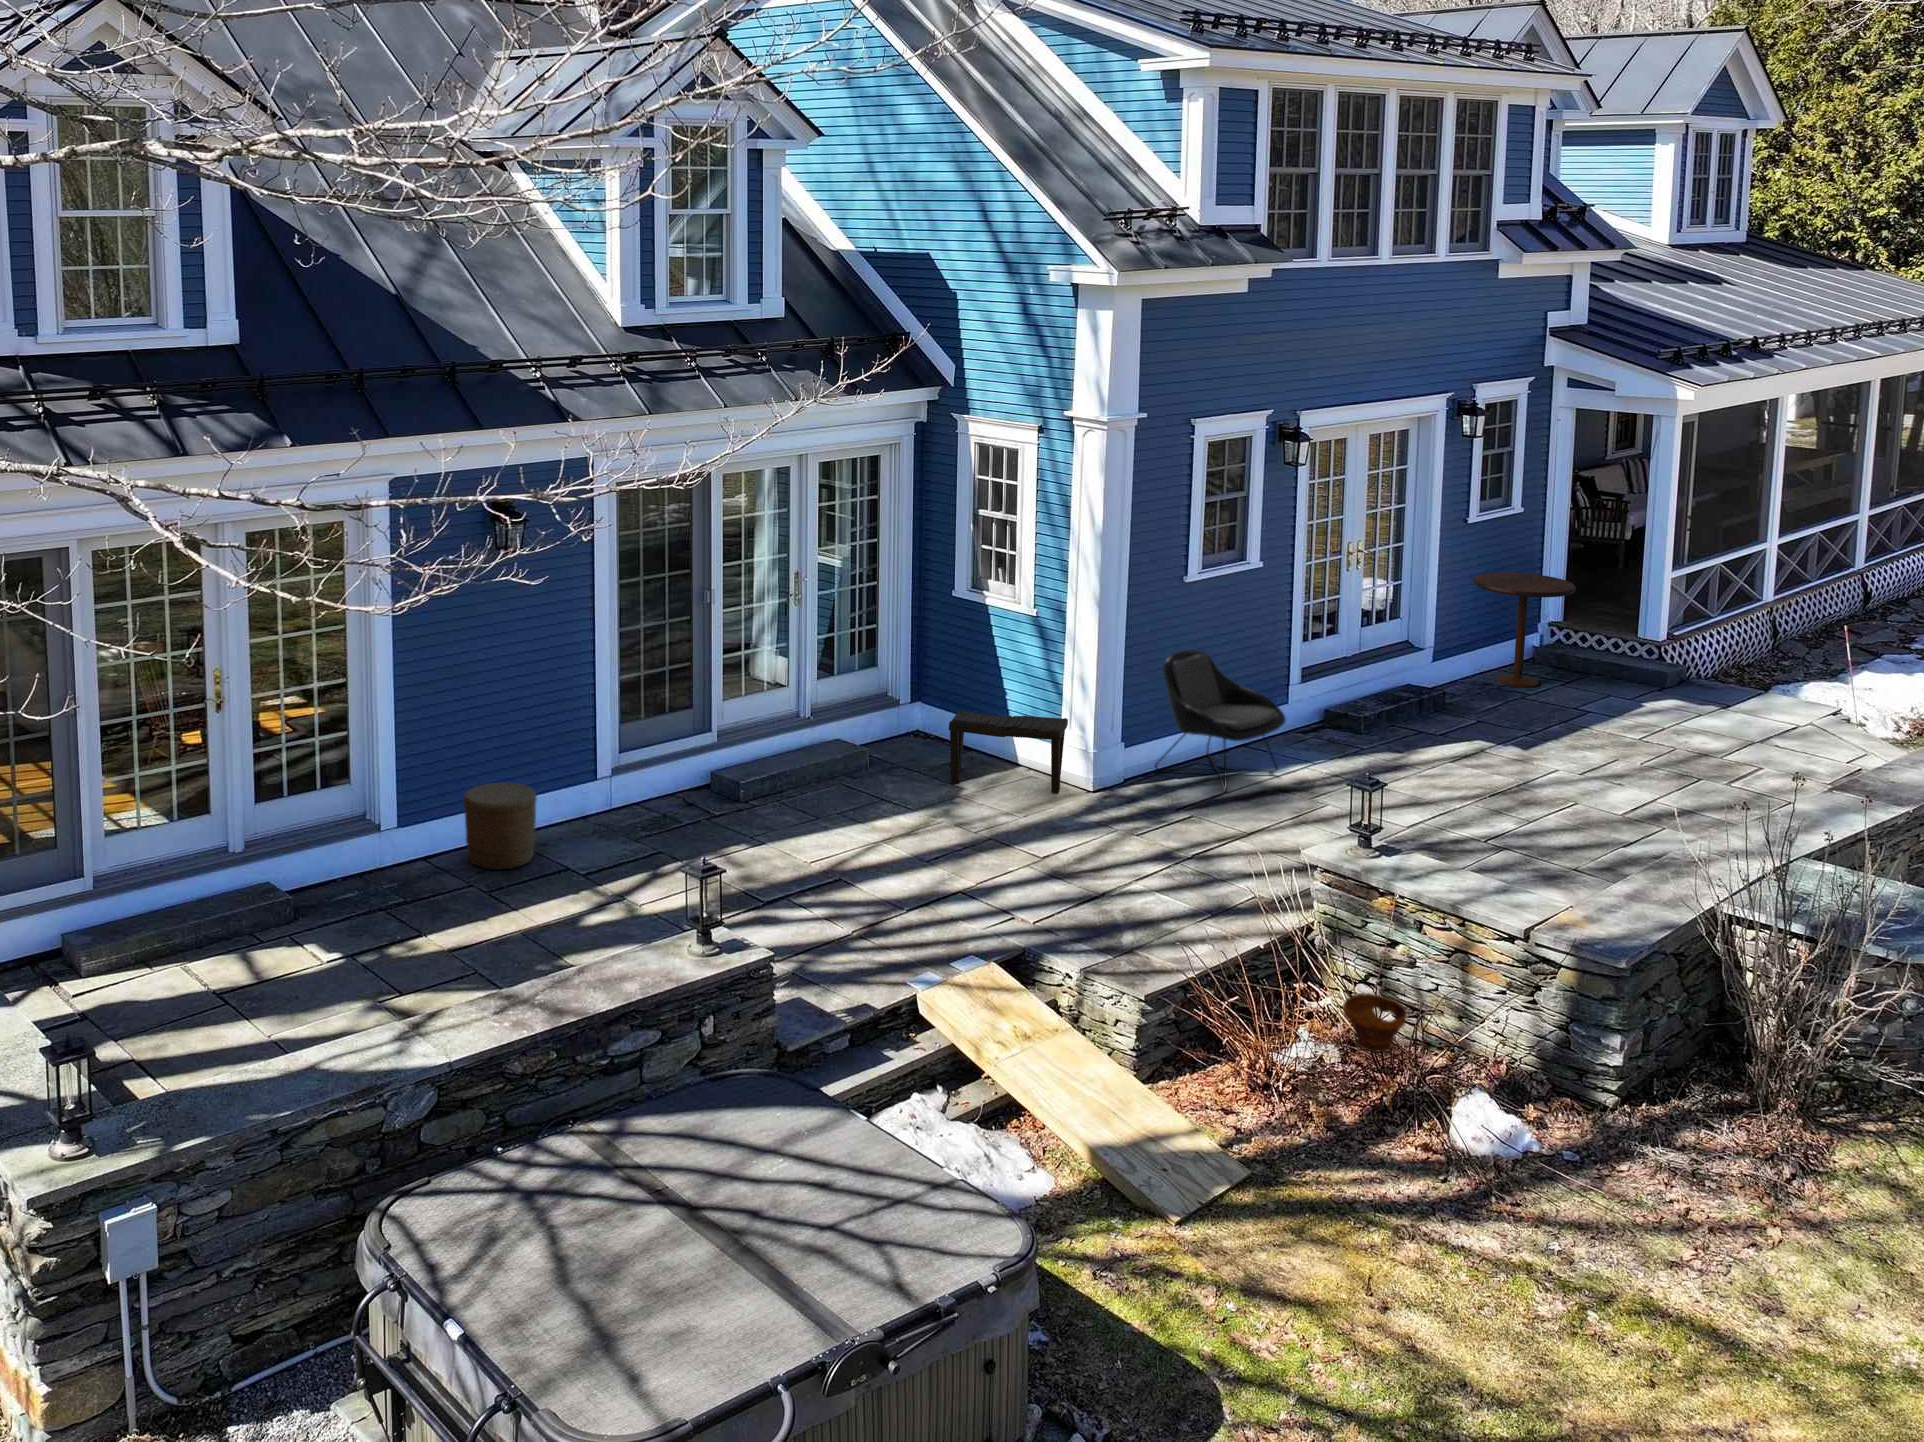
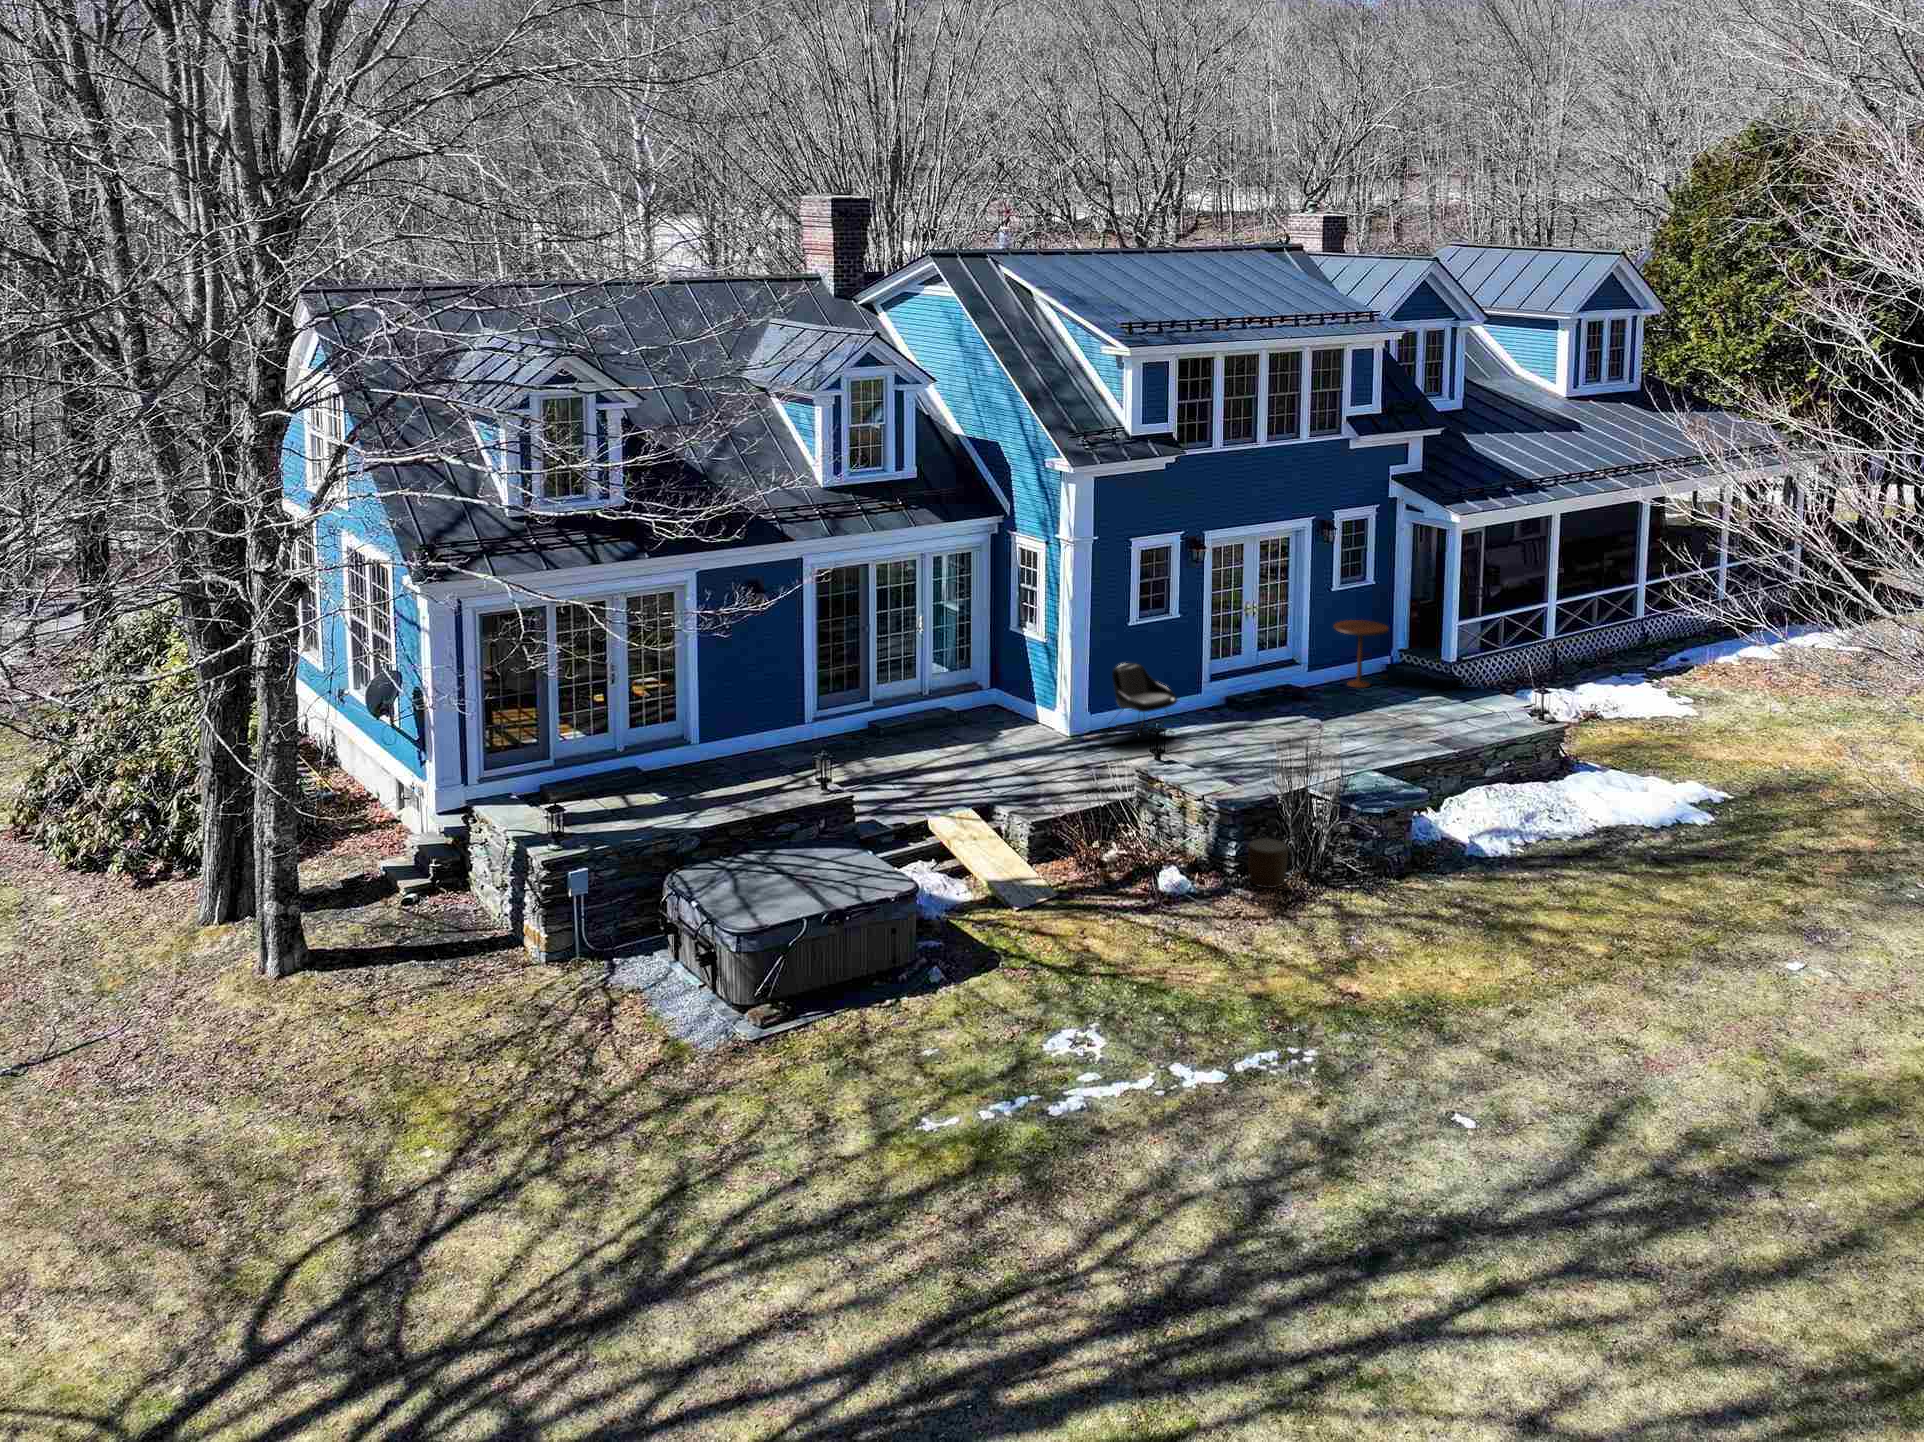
bench: present [949,711,1068,793] -> none [992,693,1058,737]
woven basket: present [463,782,537,870] -> present [1248,838,1289,888]
planter: present [1343,993,1407,1052] -> none [1135,829,1164,855]

